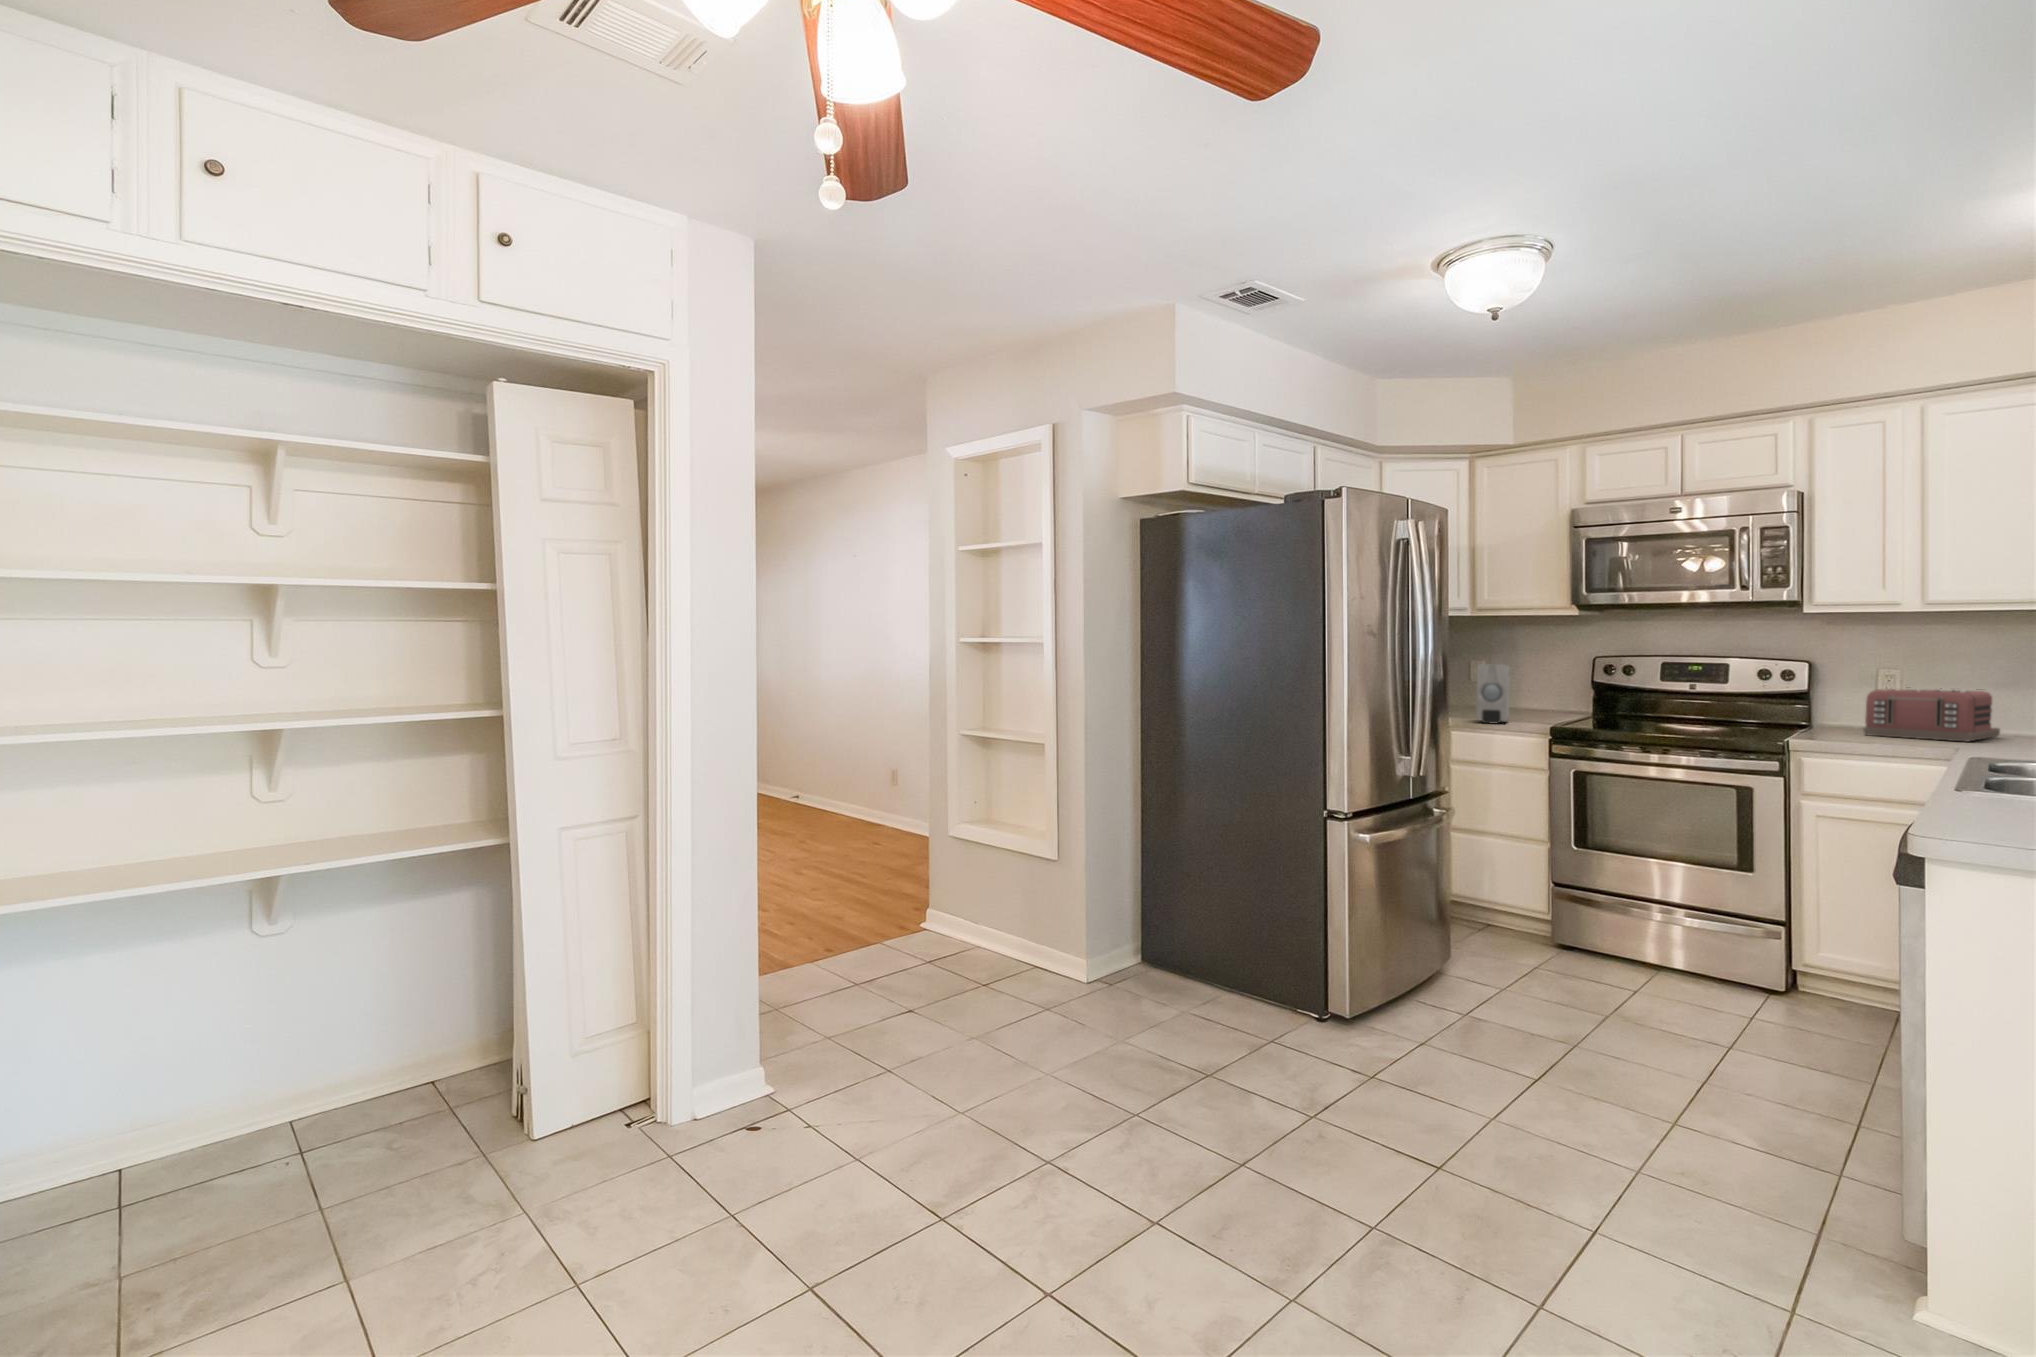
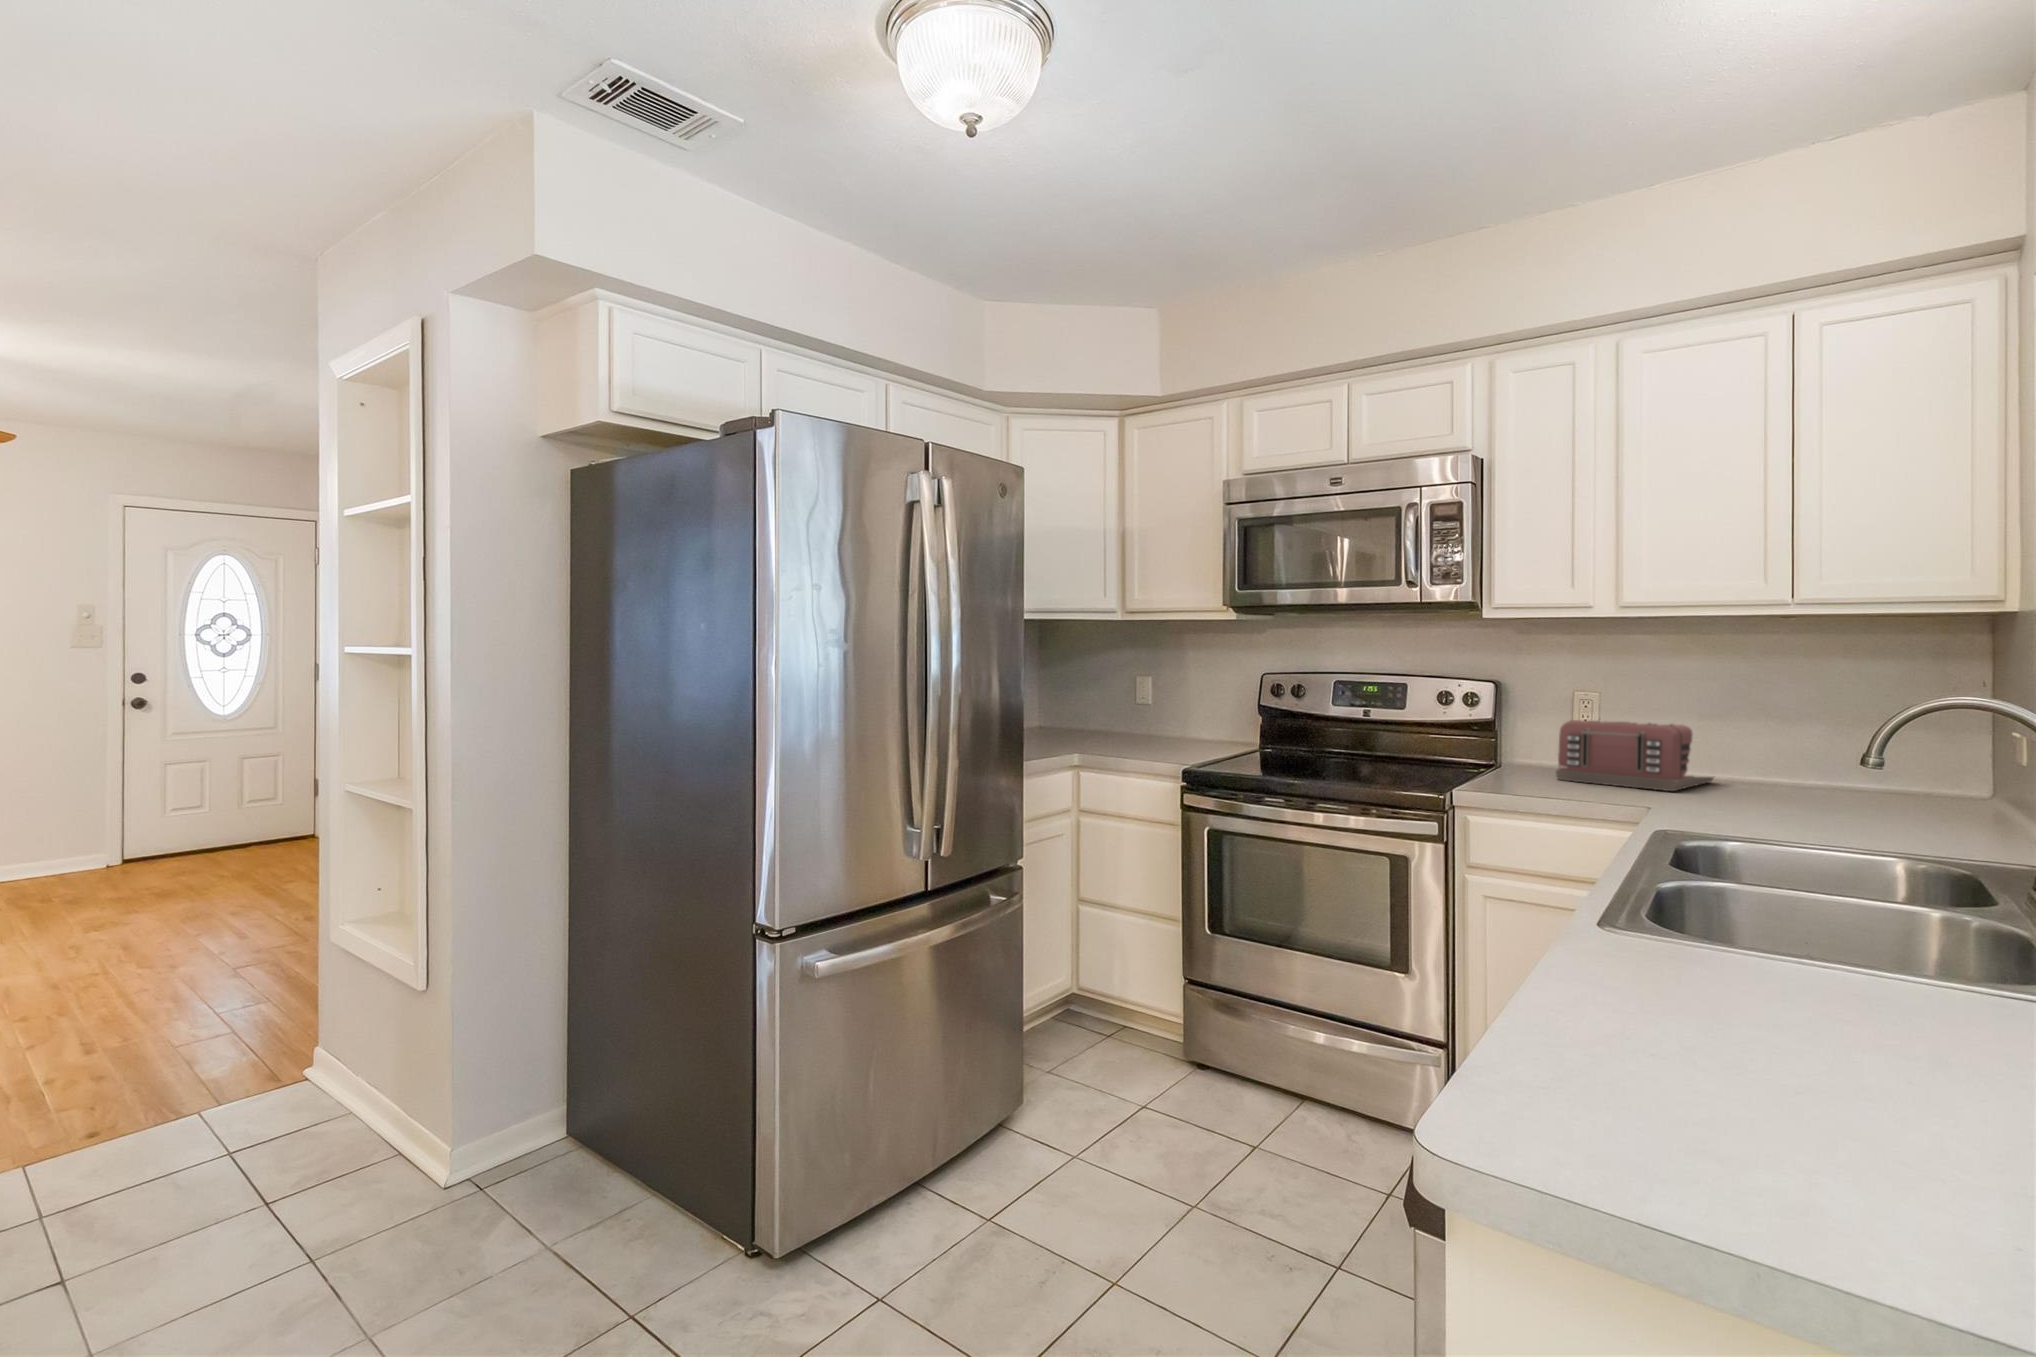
soap dispenser: present [1476,664,1510,723] -> none [1103,683,1152,761]

